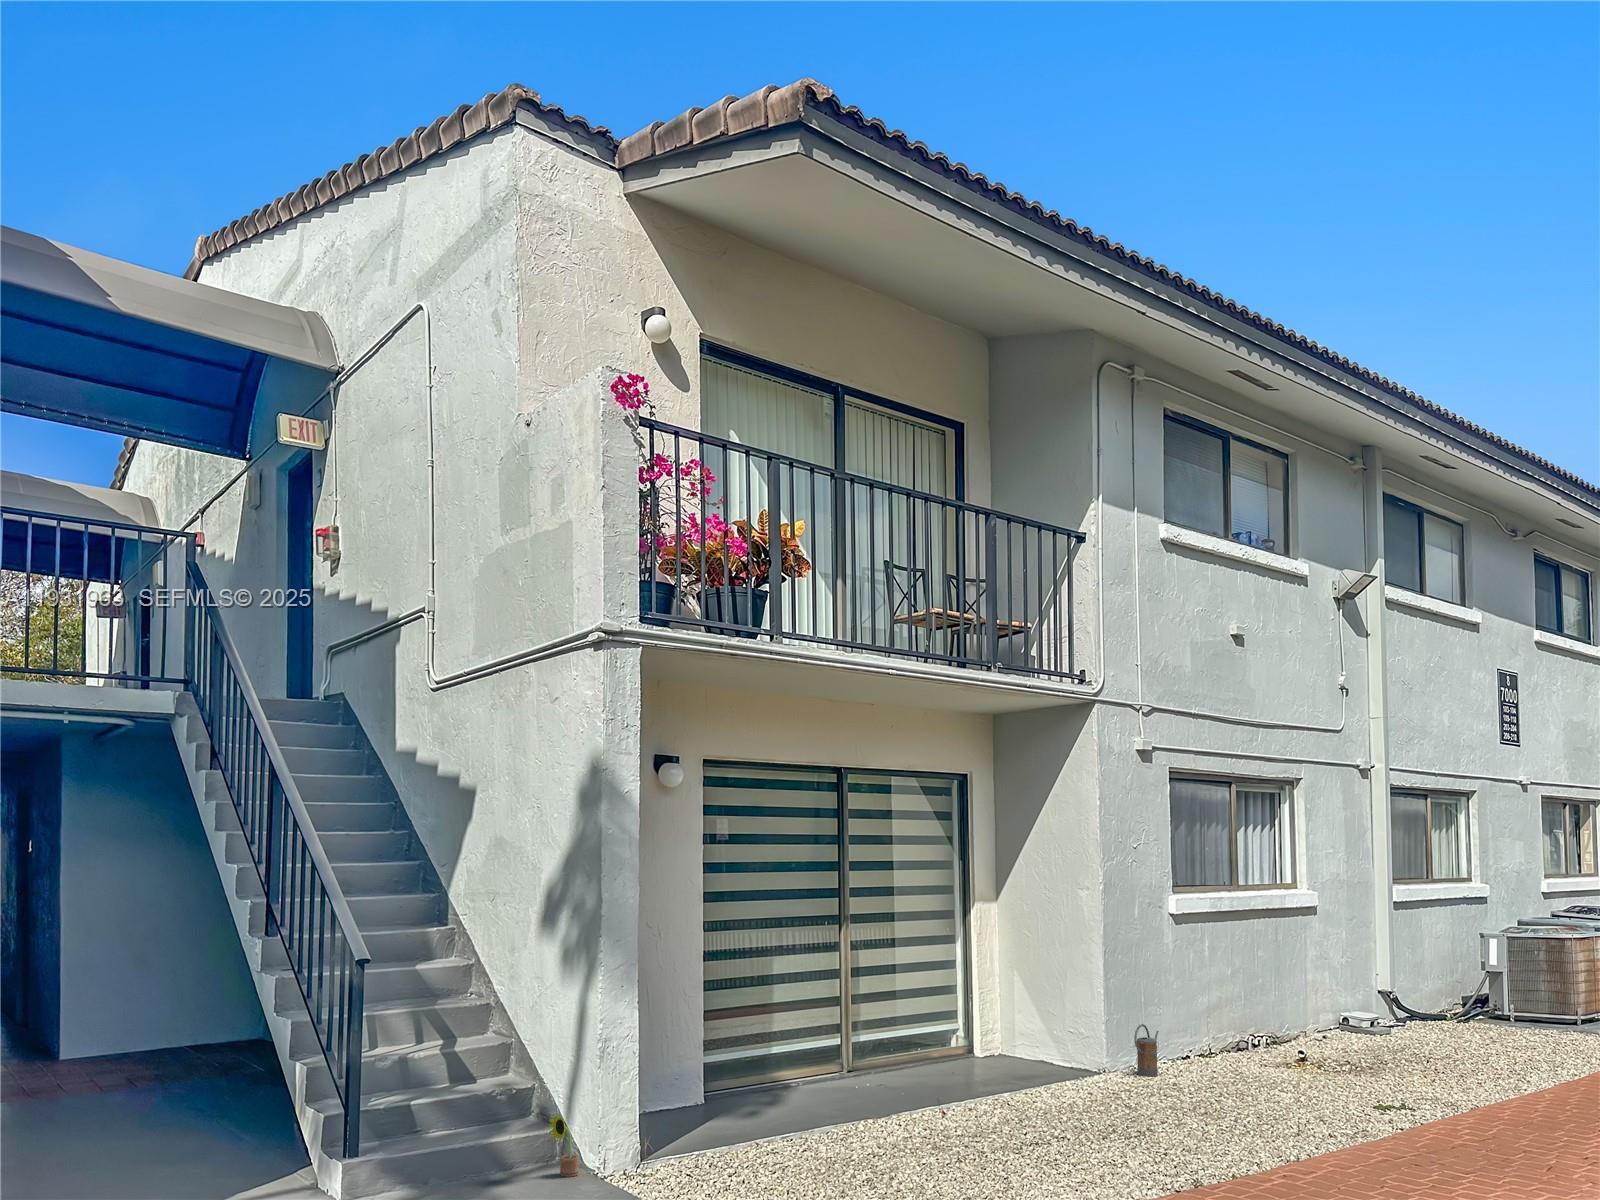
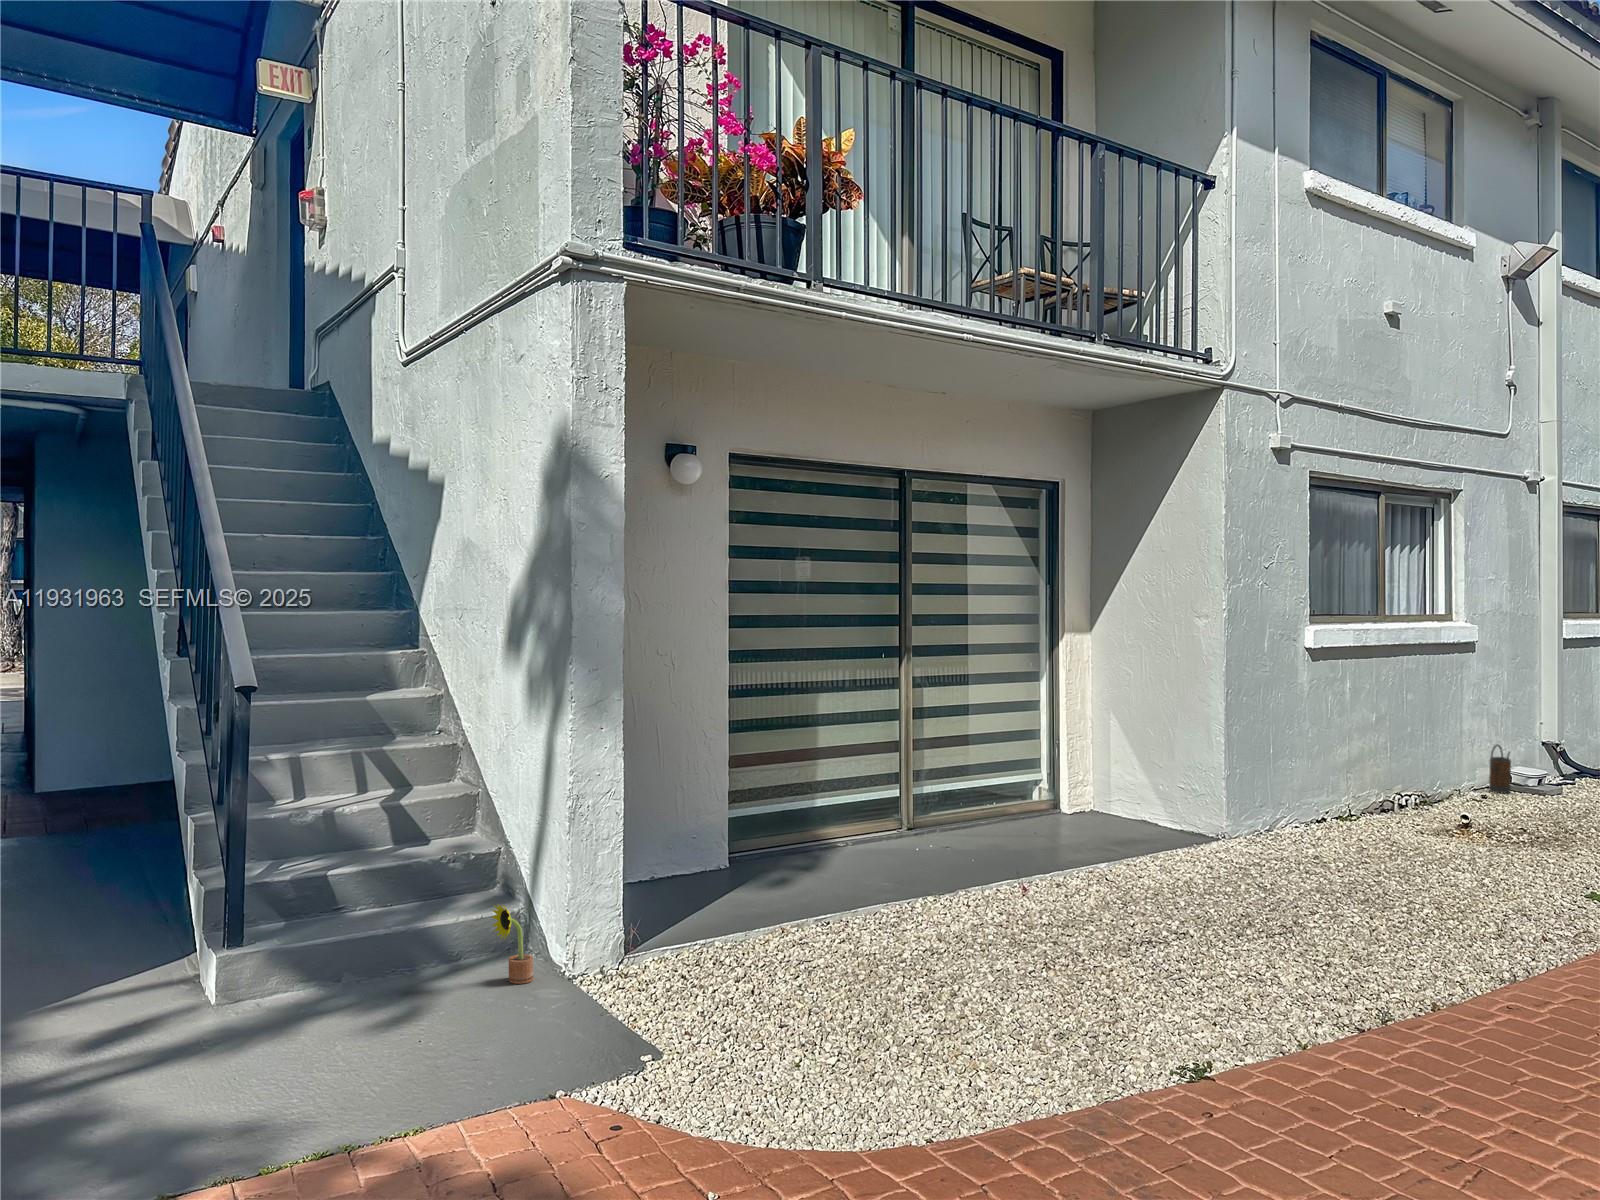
watering can: present [1134,1024,1158,1077] -> present [1489,744,1511,793]

